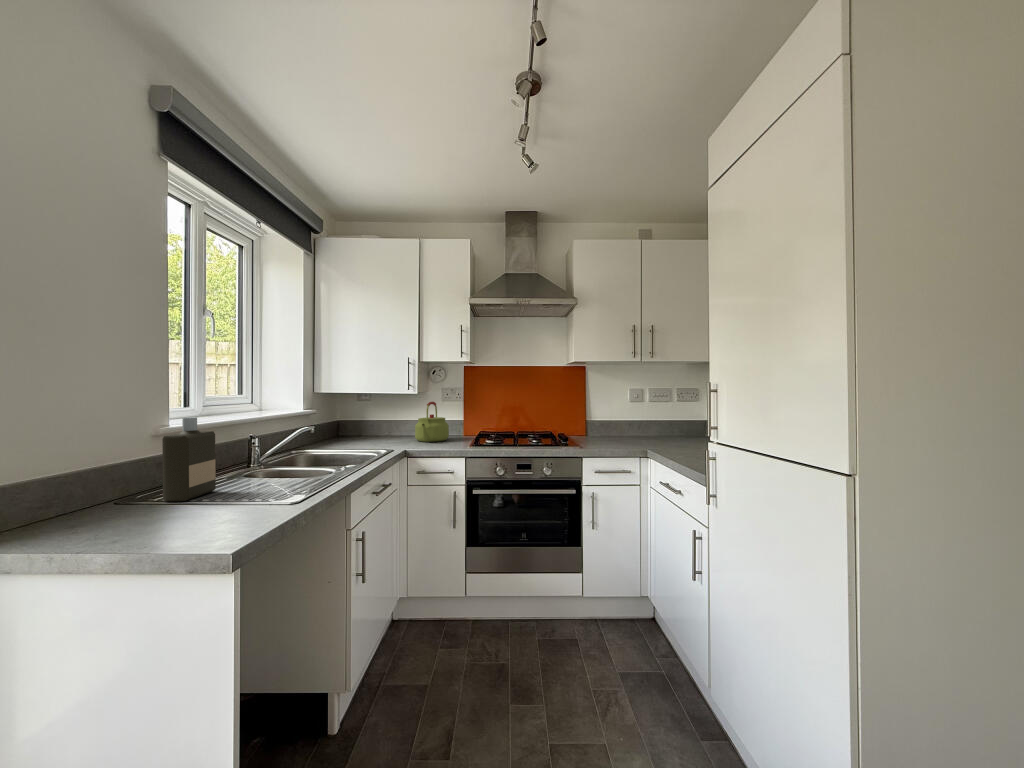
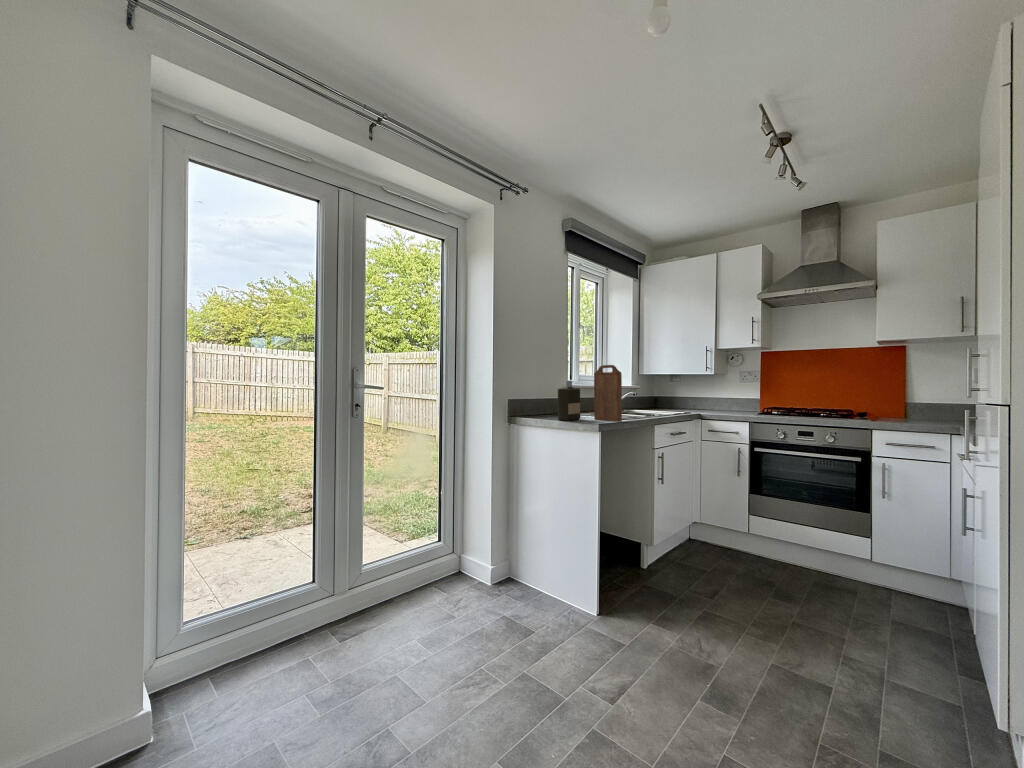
cutting board: none [245,387,302,488] -> present [594,365,622,421]
kettle: present [415,402,449,442] -> none [714,379,743,410]

